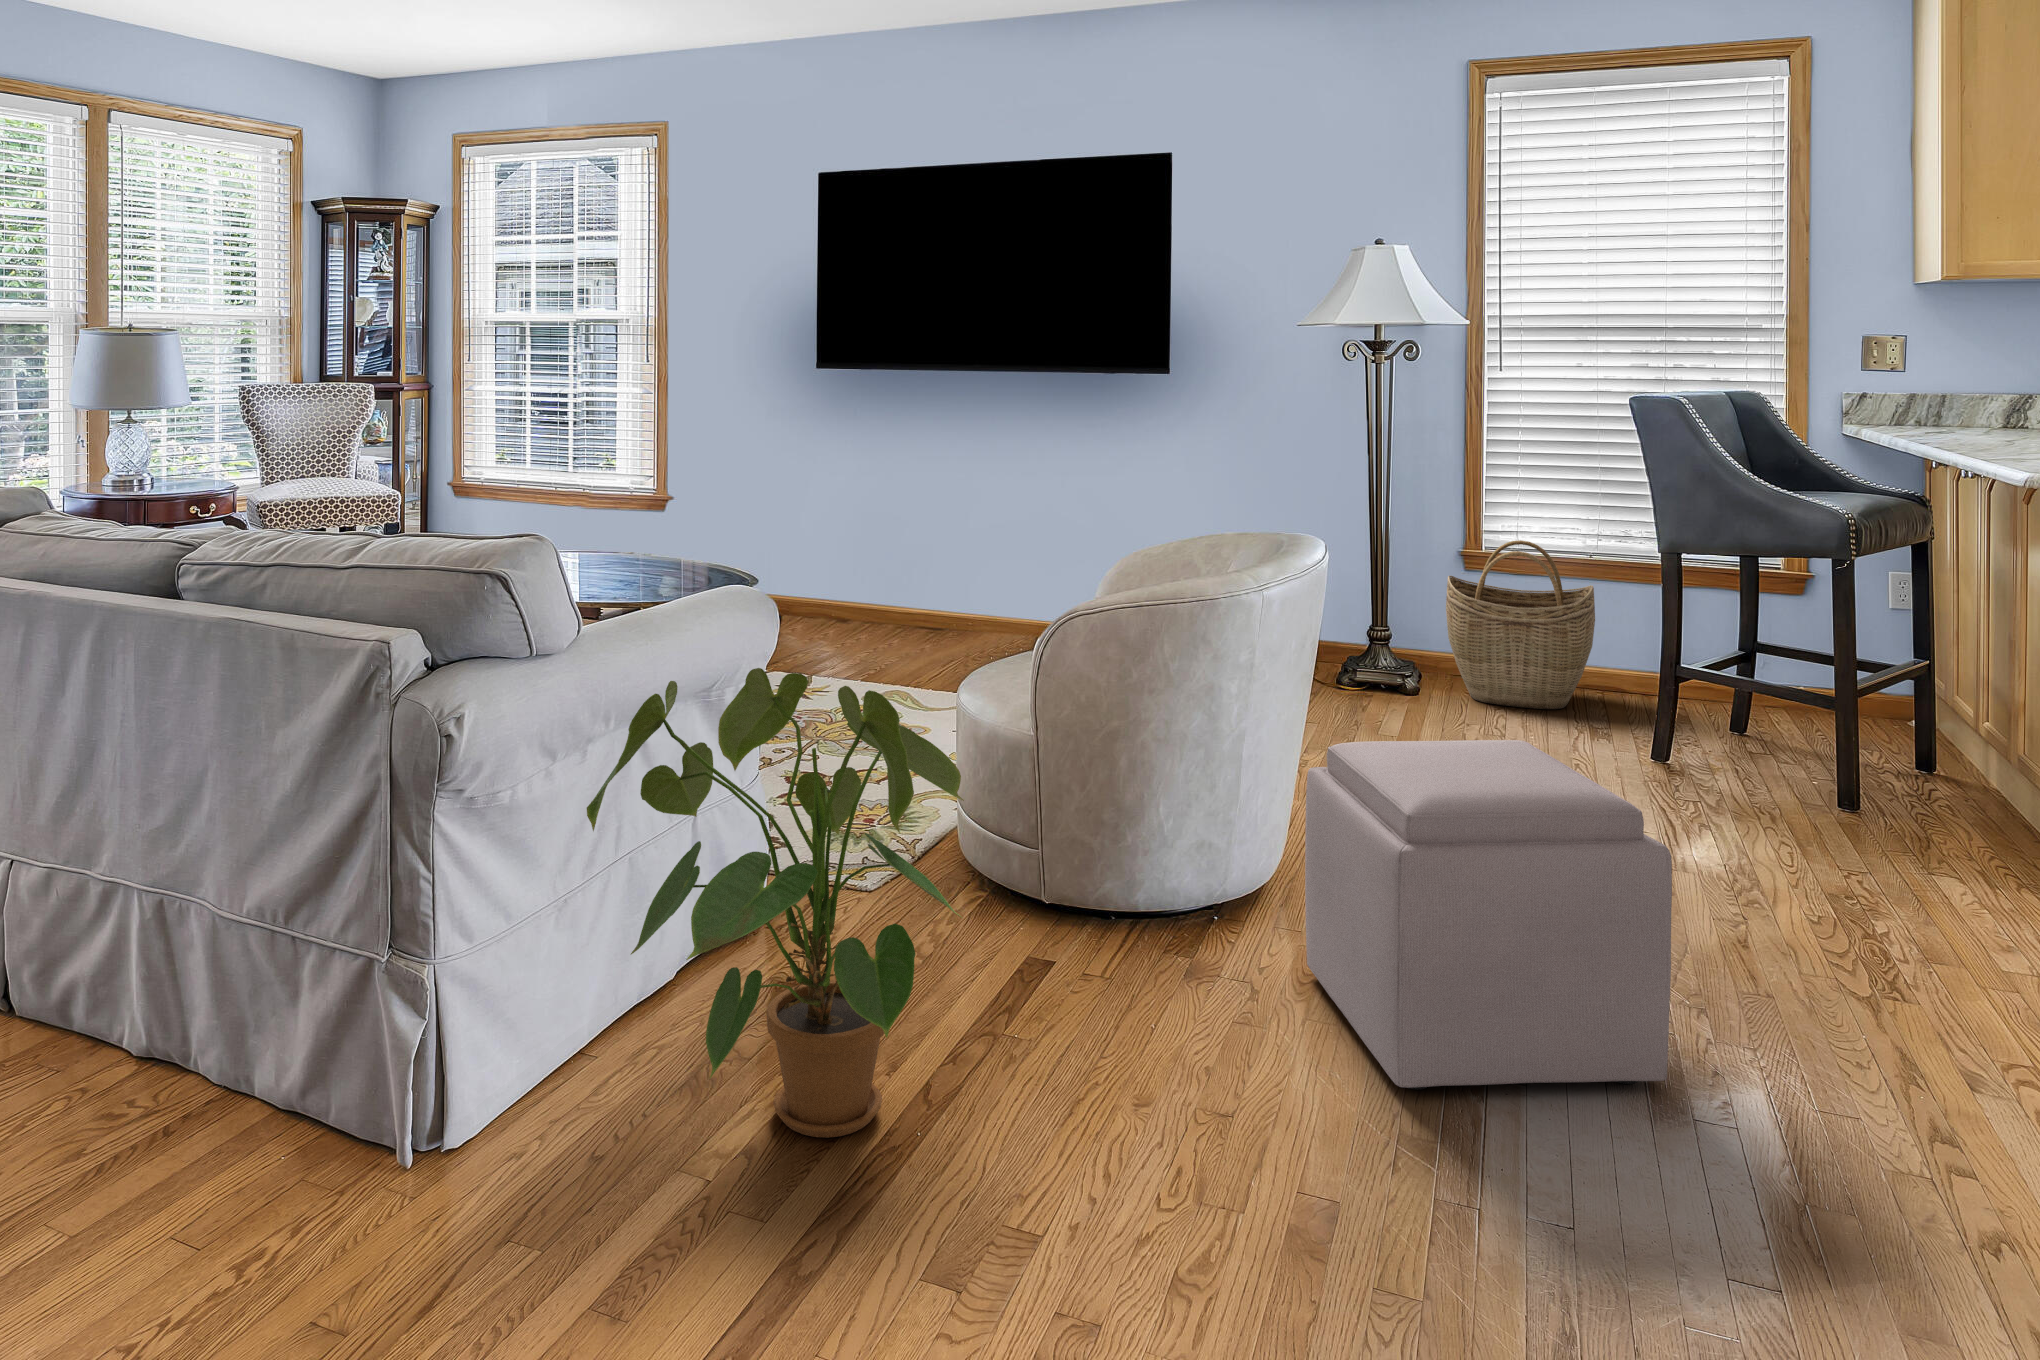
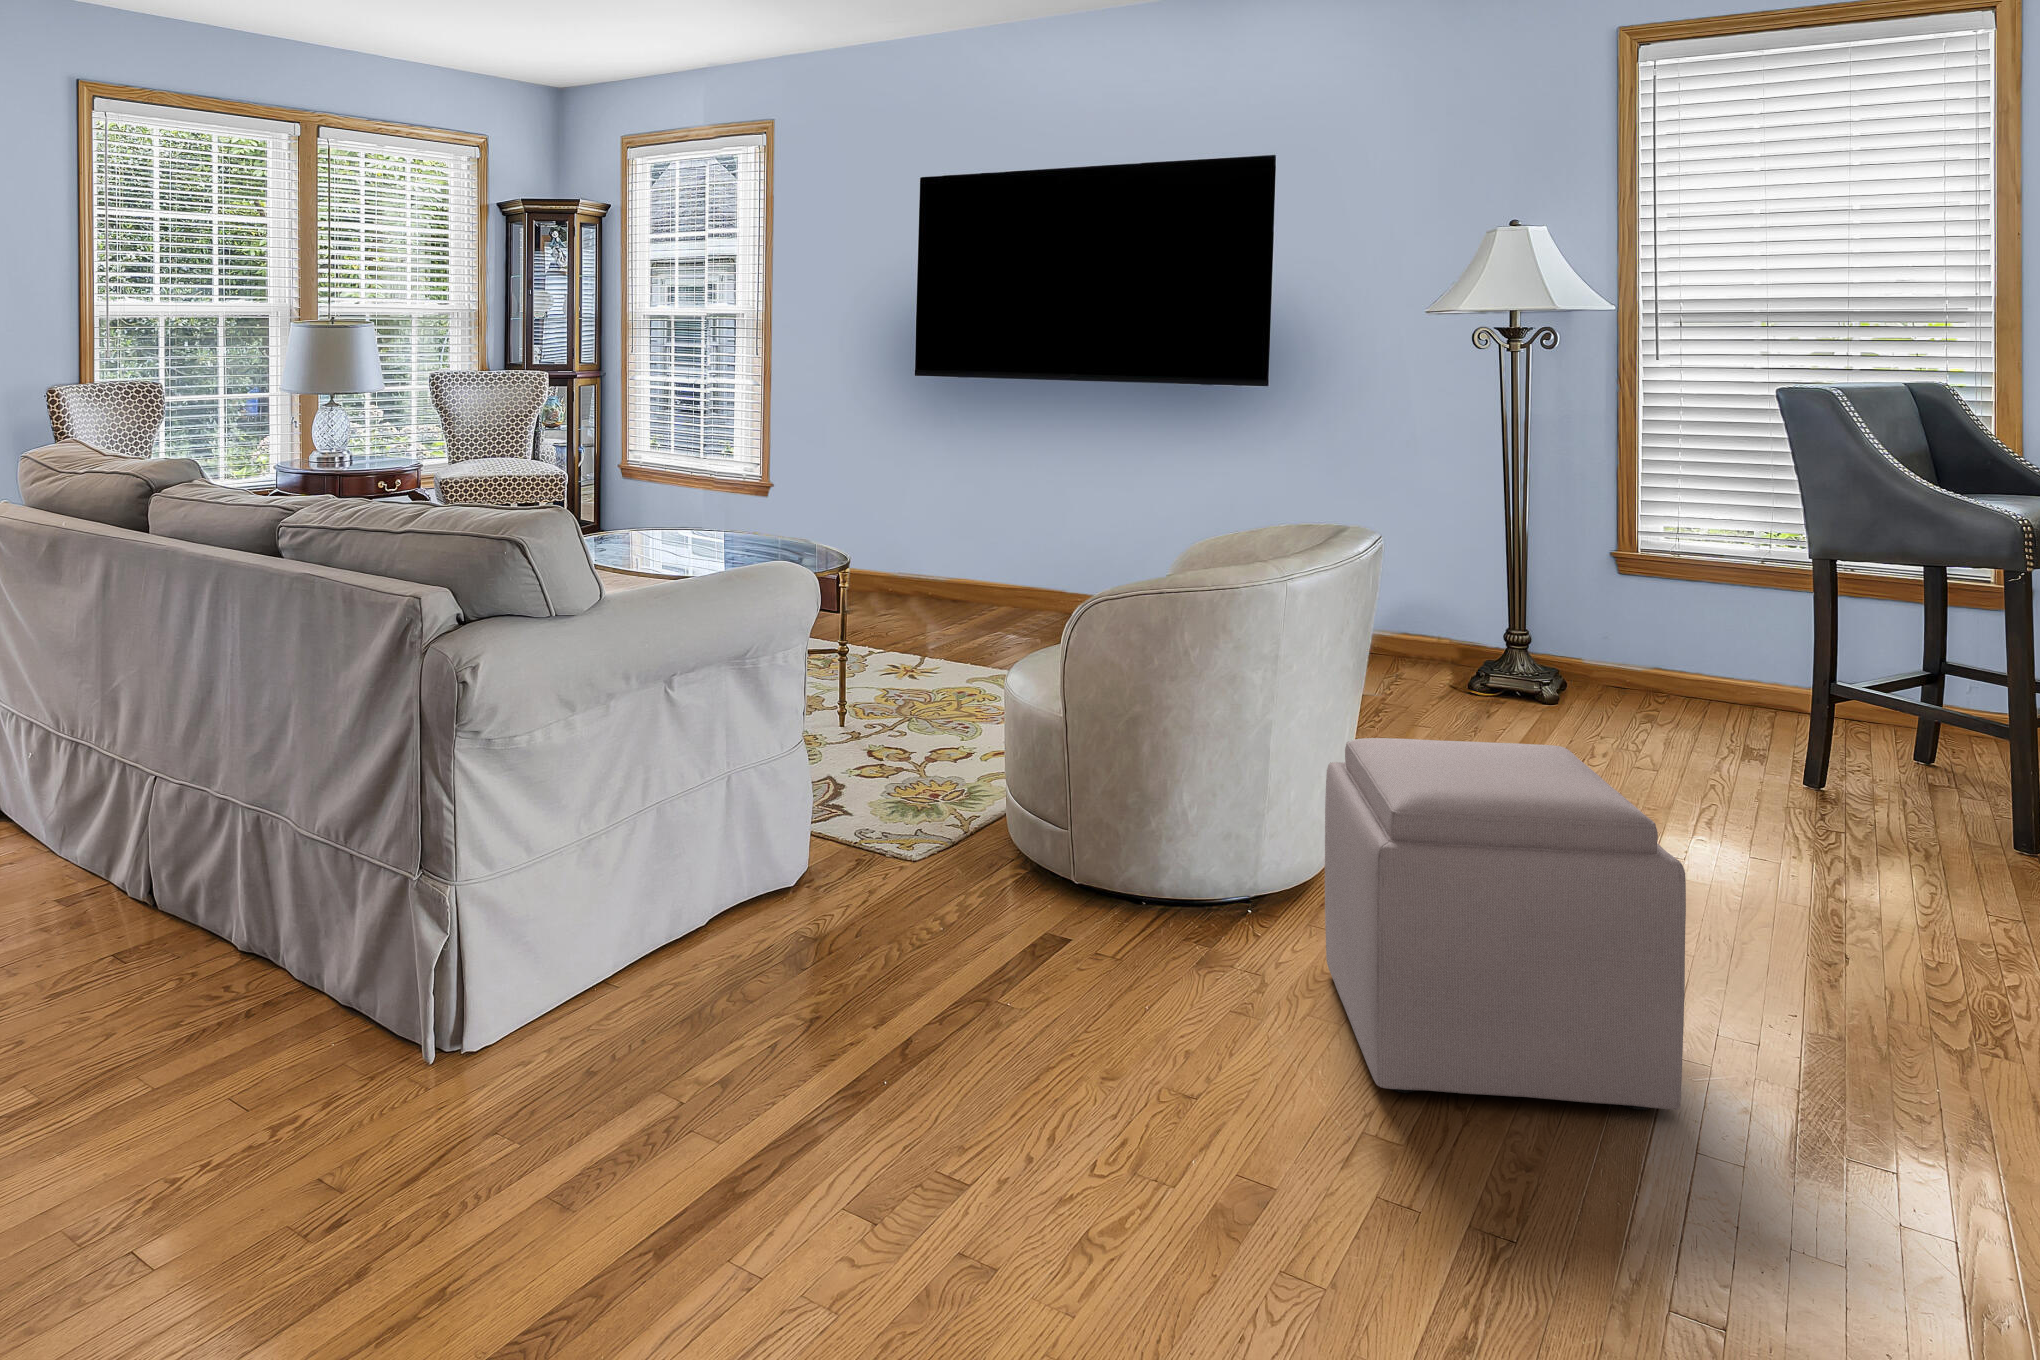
woven basket: present [1446,540,1595,709] -> none [1589,543,1756,725]
house plant: present [587,668,964,1138] -> none [599,638,968,1077]

